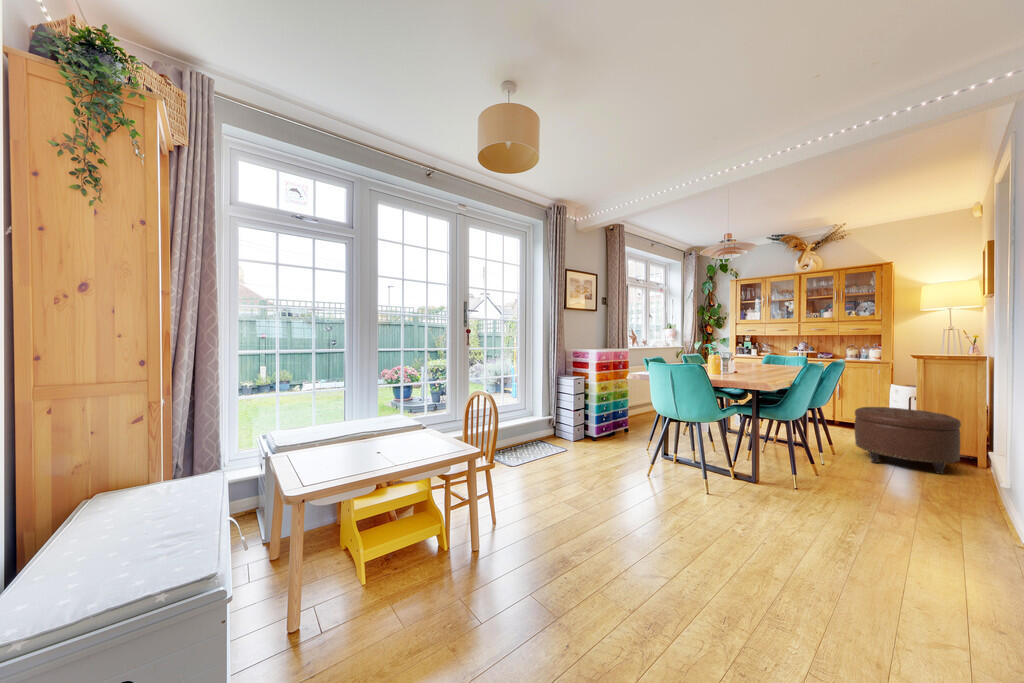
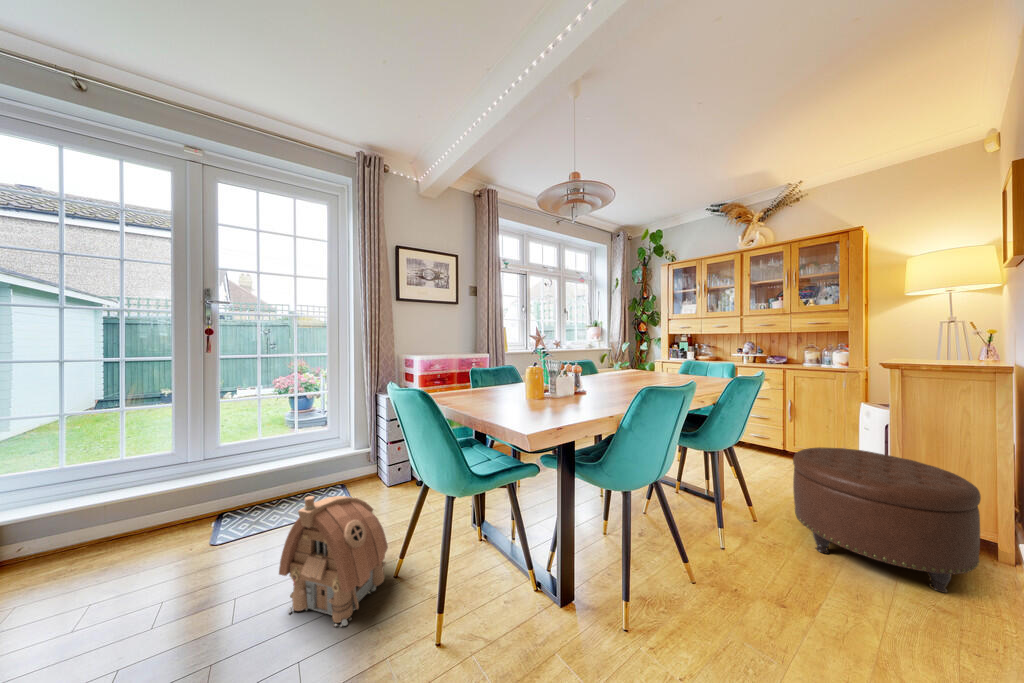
toy house: none [594,419,645,487] -> present [279,496,388,626]

